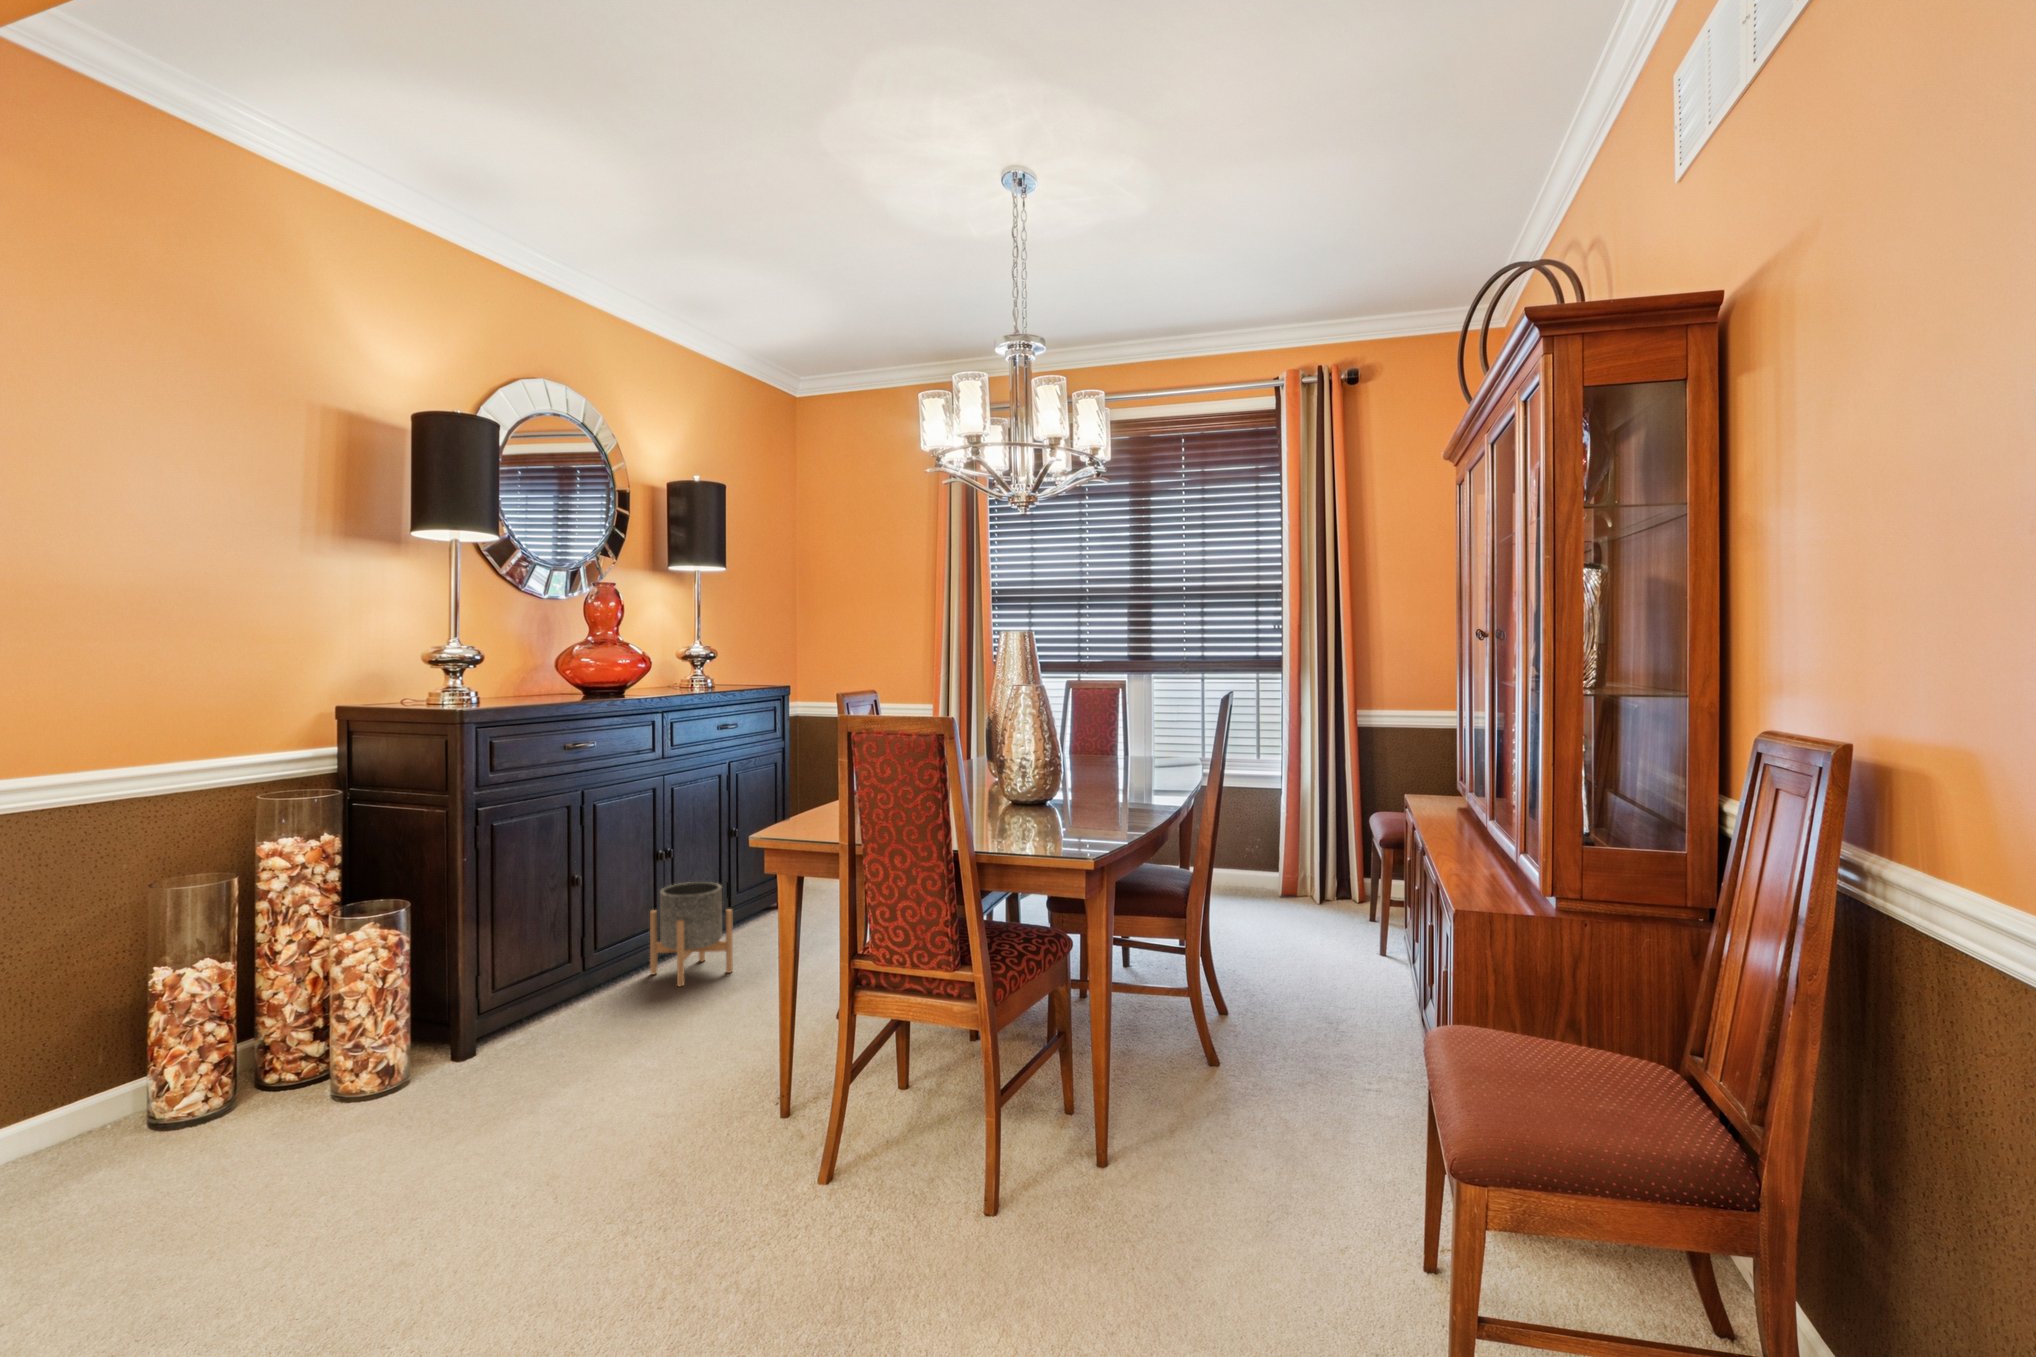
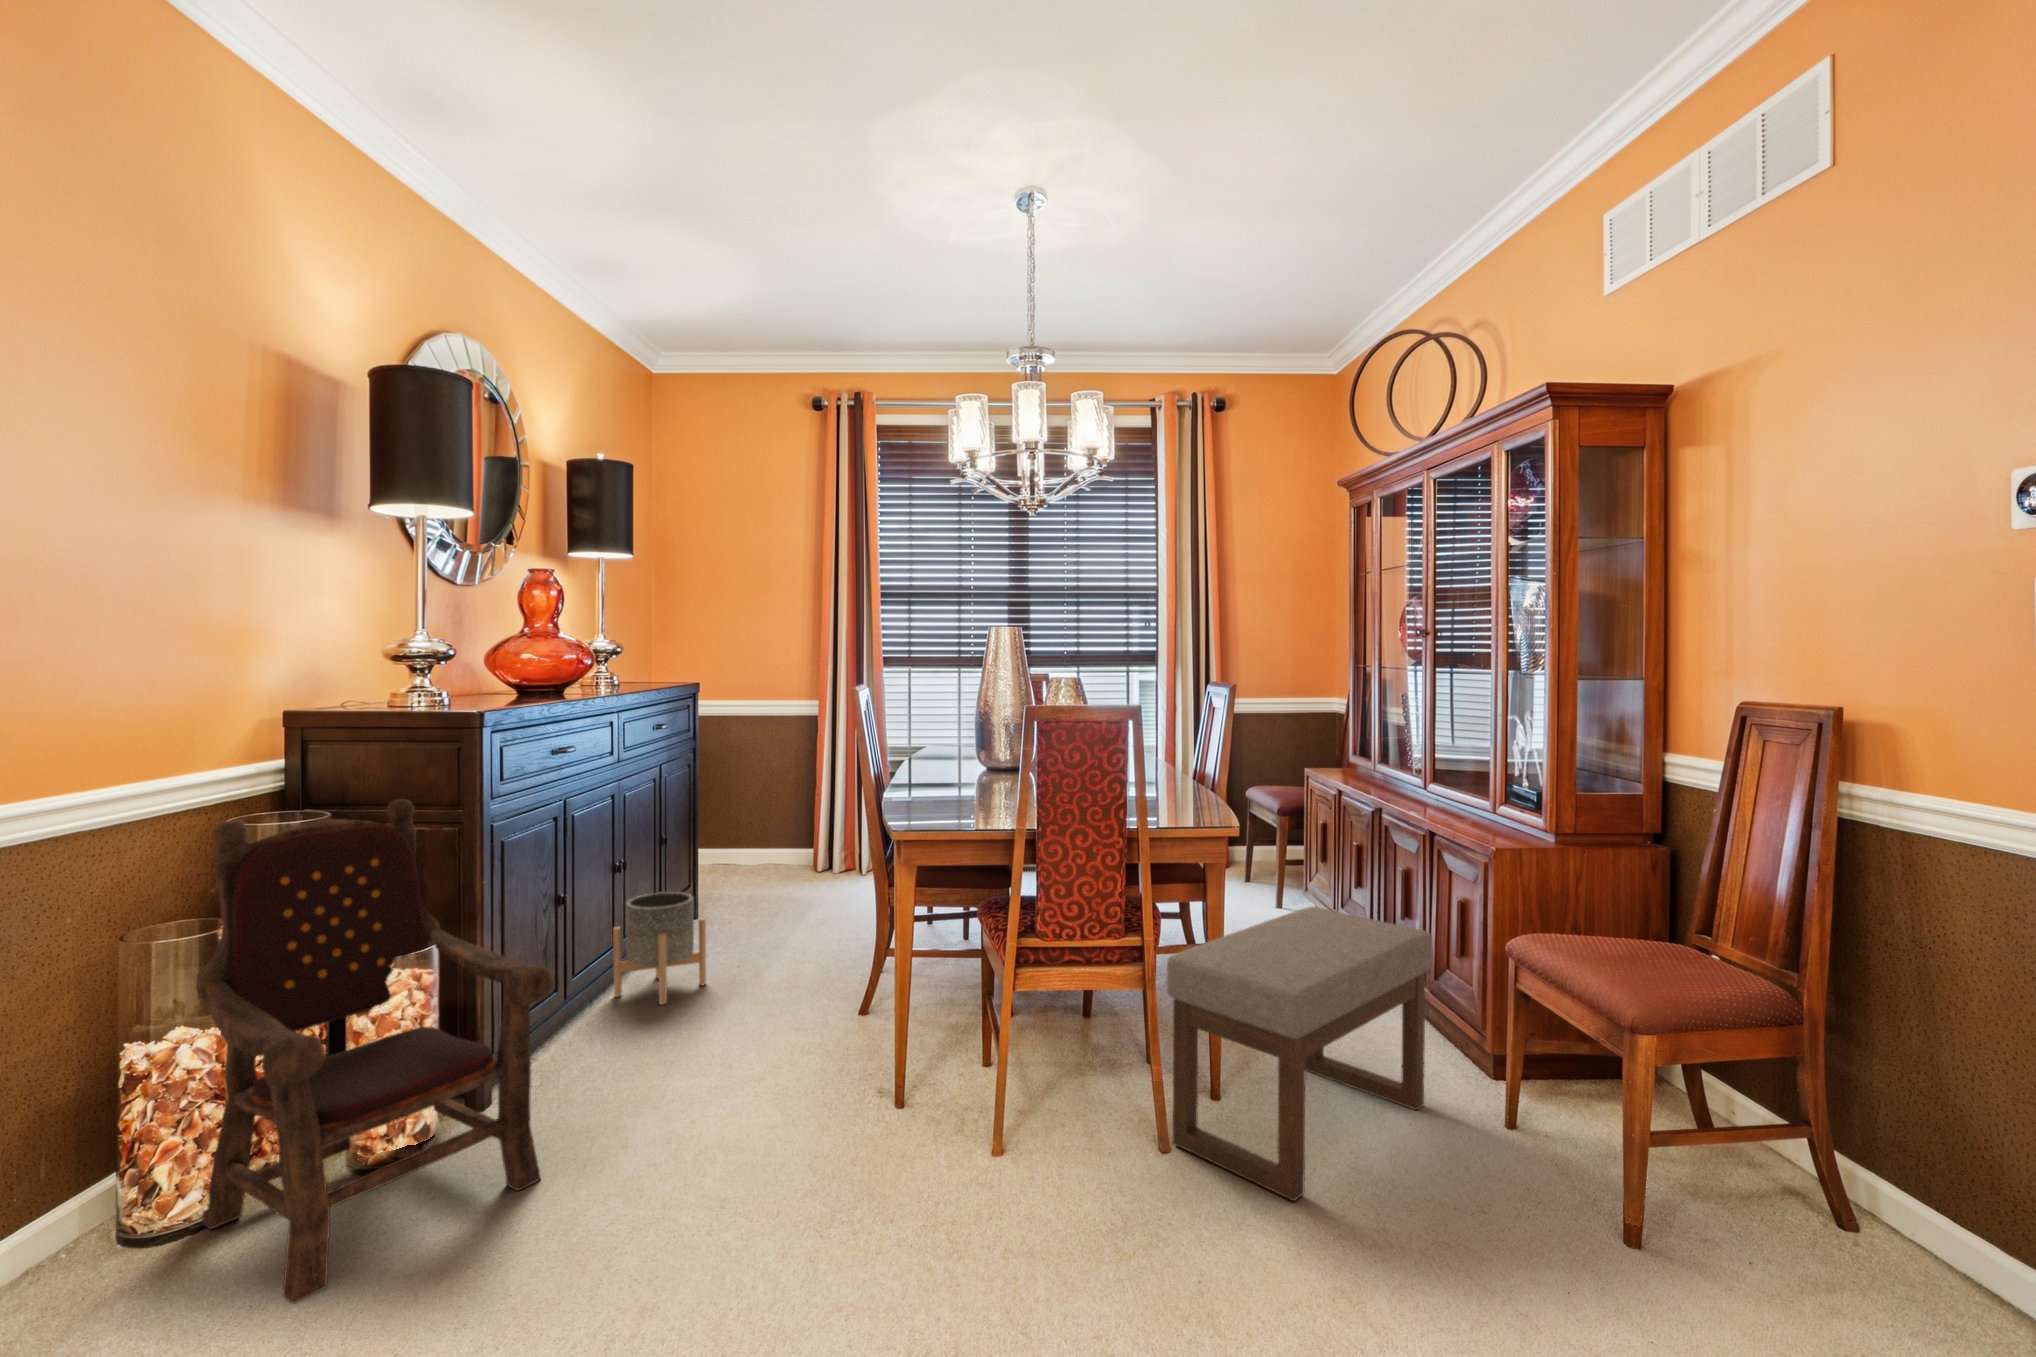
armchair: none [166,785,453,1197] -> present [196,799,554,1304]
ottoman: none [984,959,1340,1303] -> present [1167,907,1432,1201]

